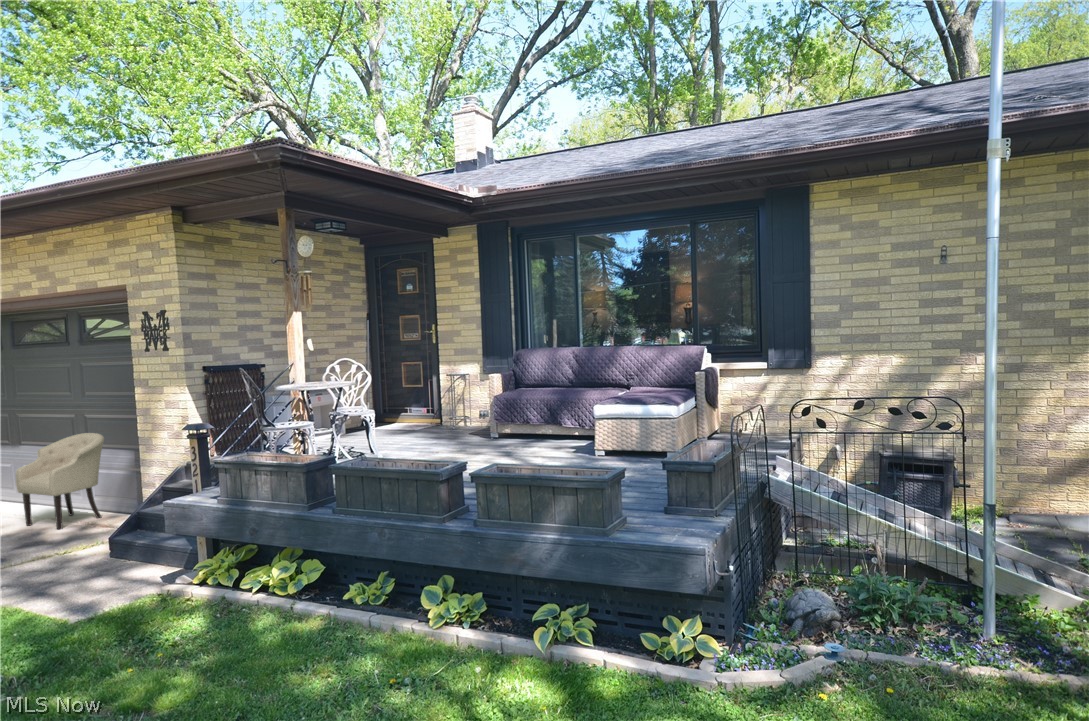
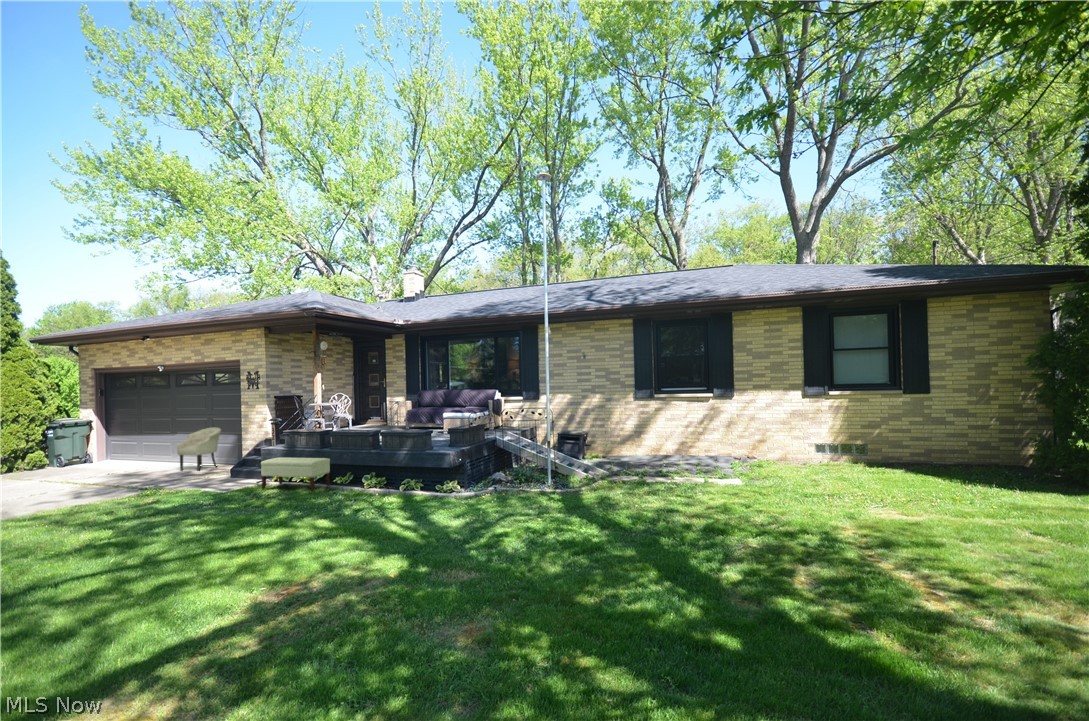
bench: none [154,529,334,640] -> present [261,457,330,491]

